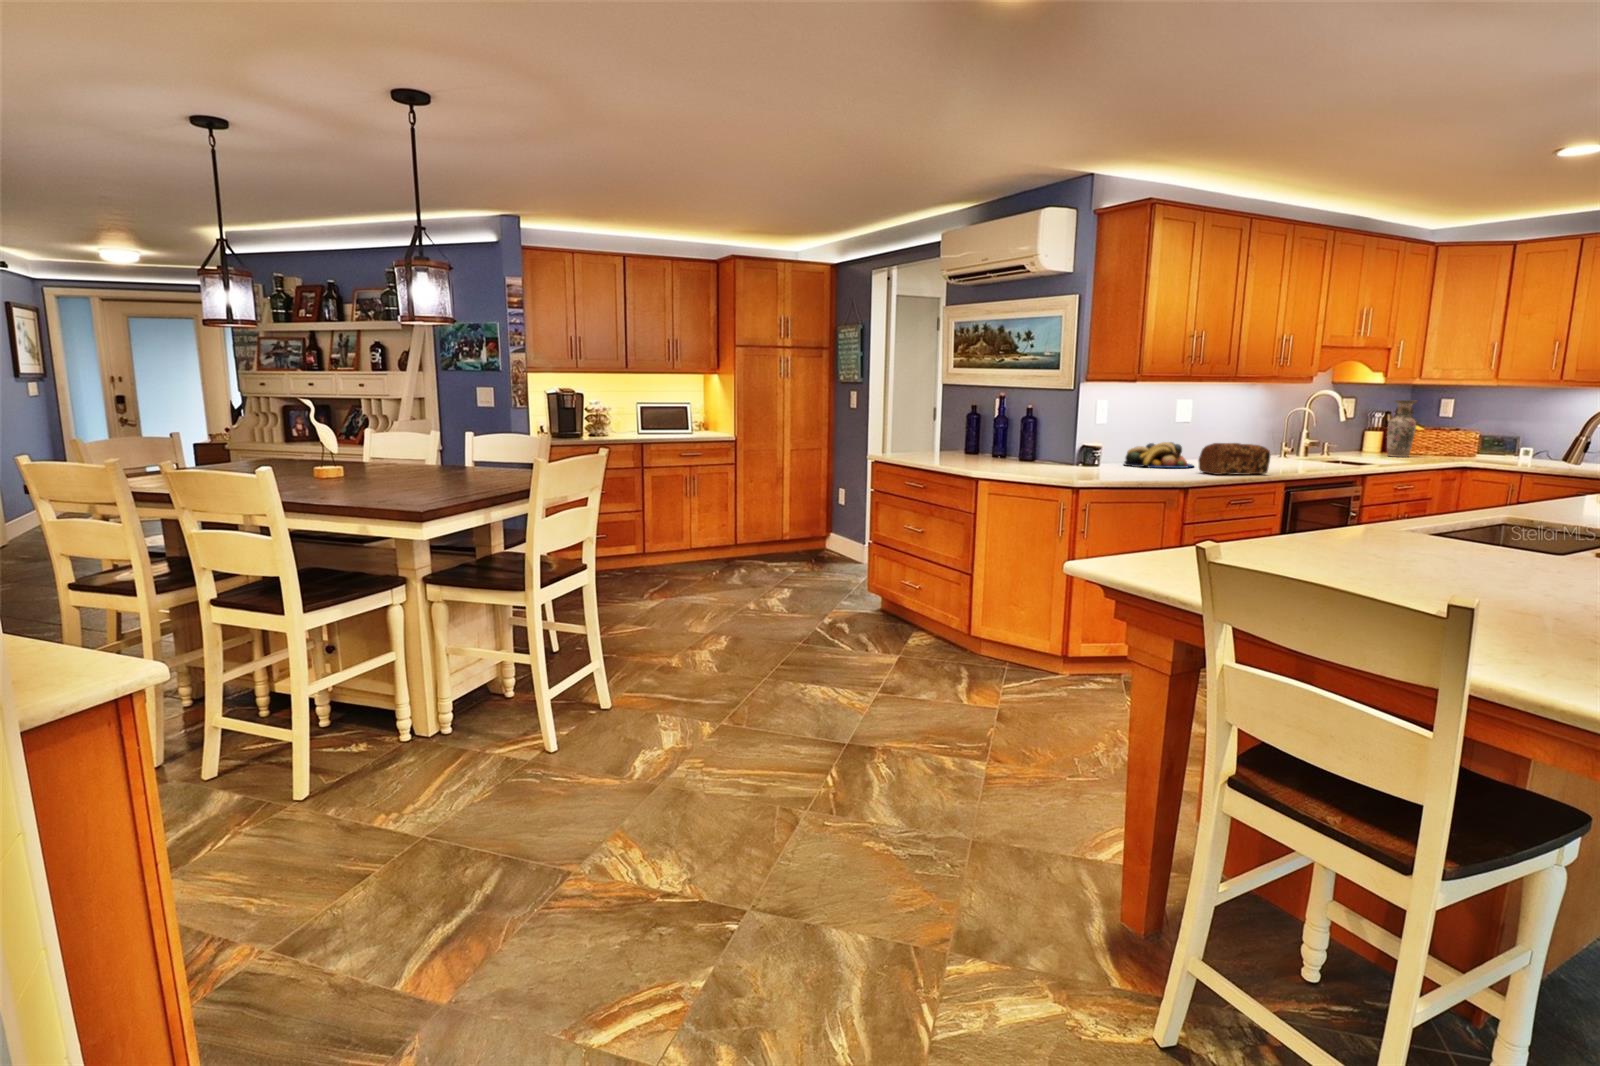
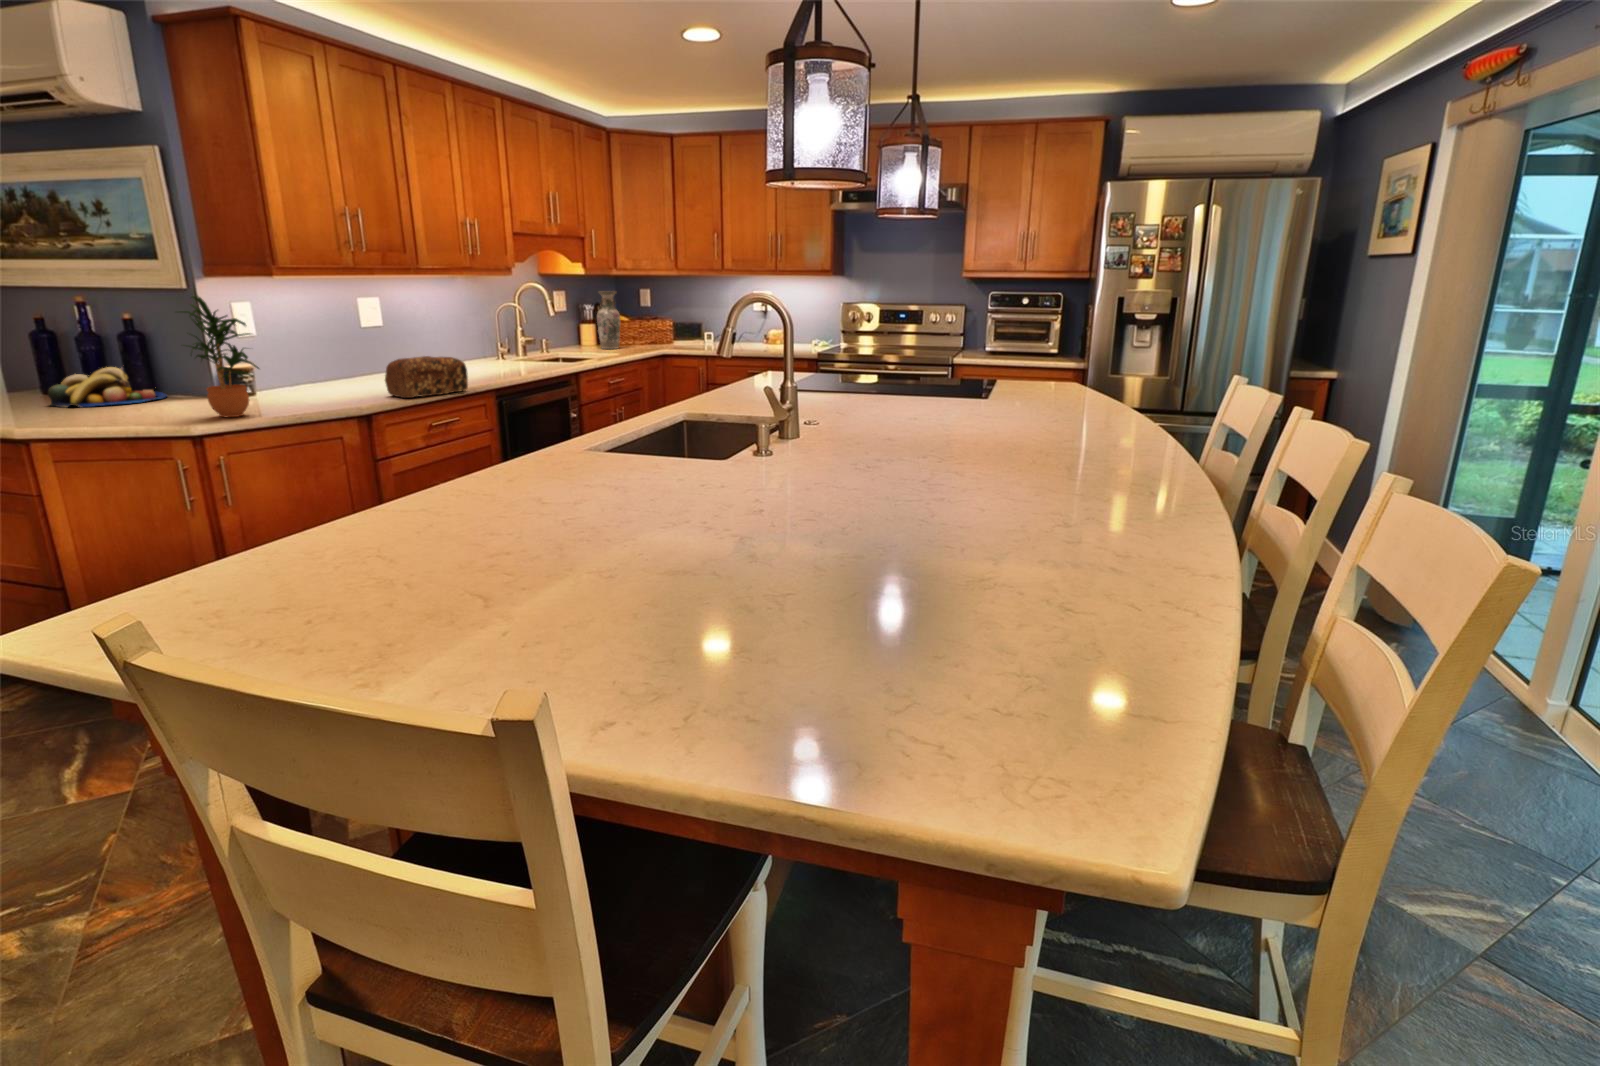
potted plant: none [1072,388,1118,475] -> present [179,296,259,417]
fruit bowl: present [1124,442,1194,468] -> present [48,367,167,407]

